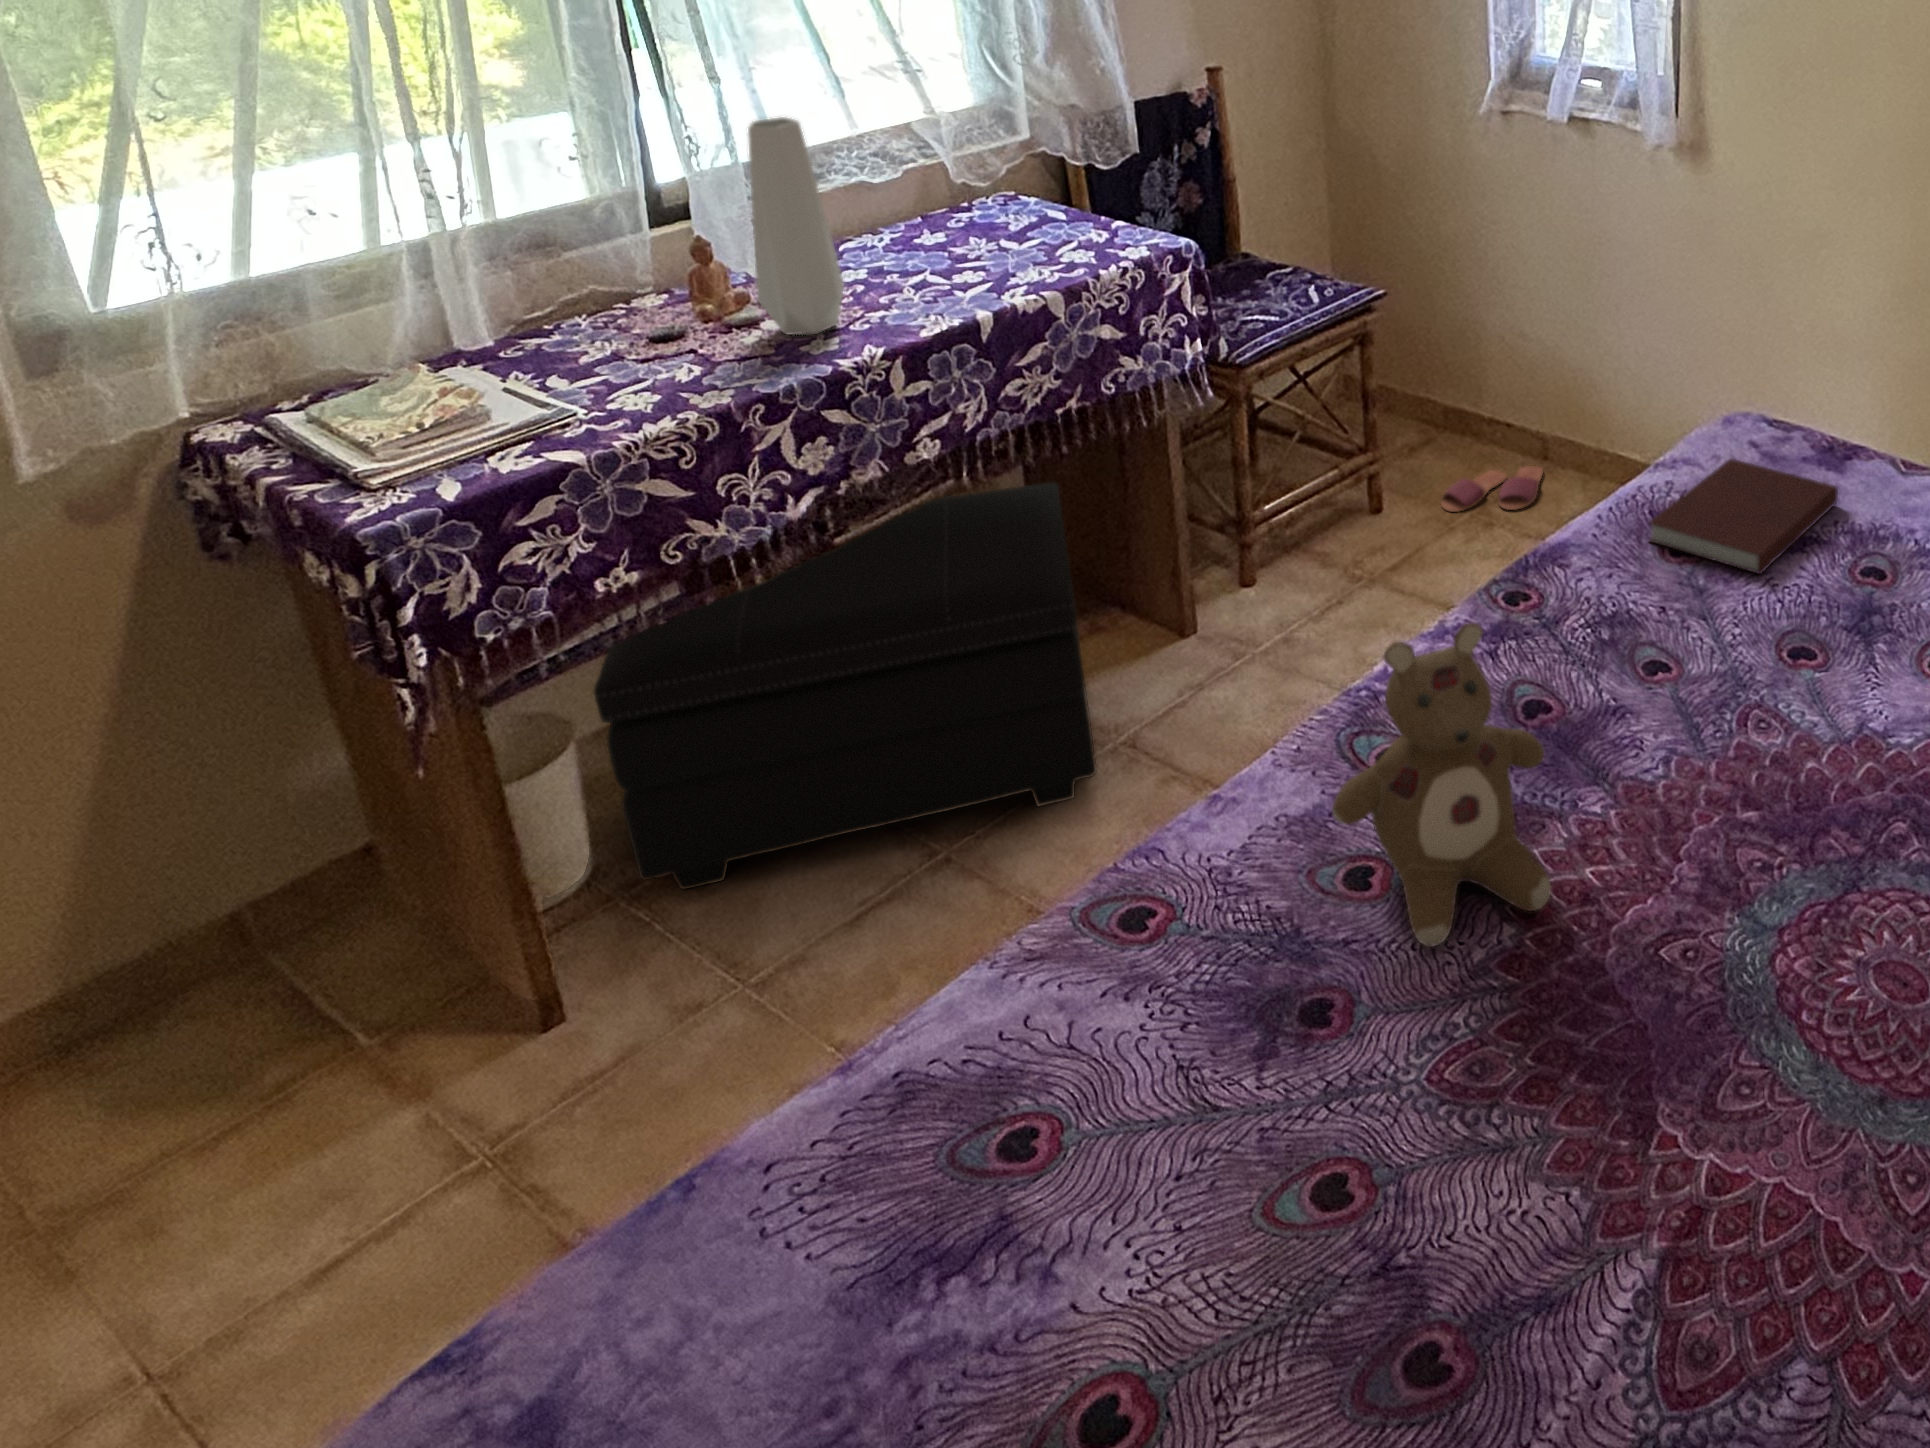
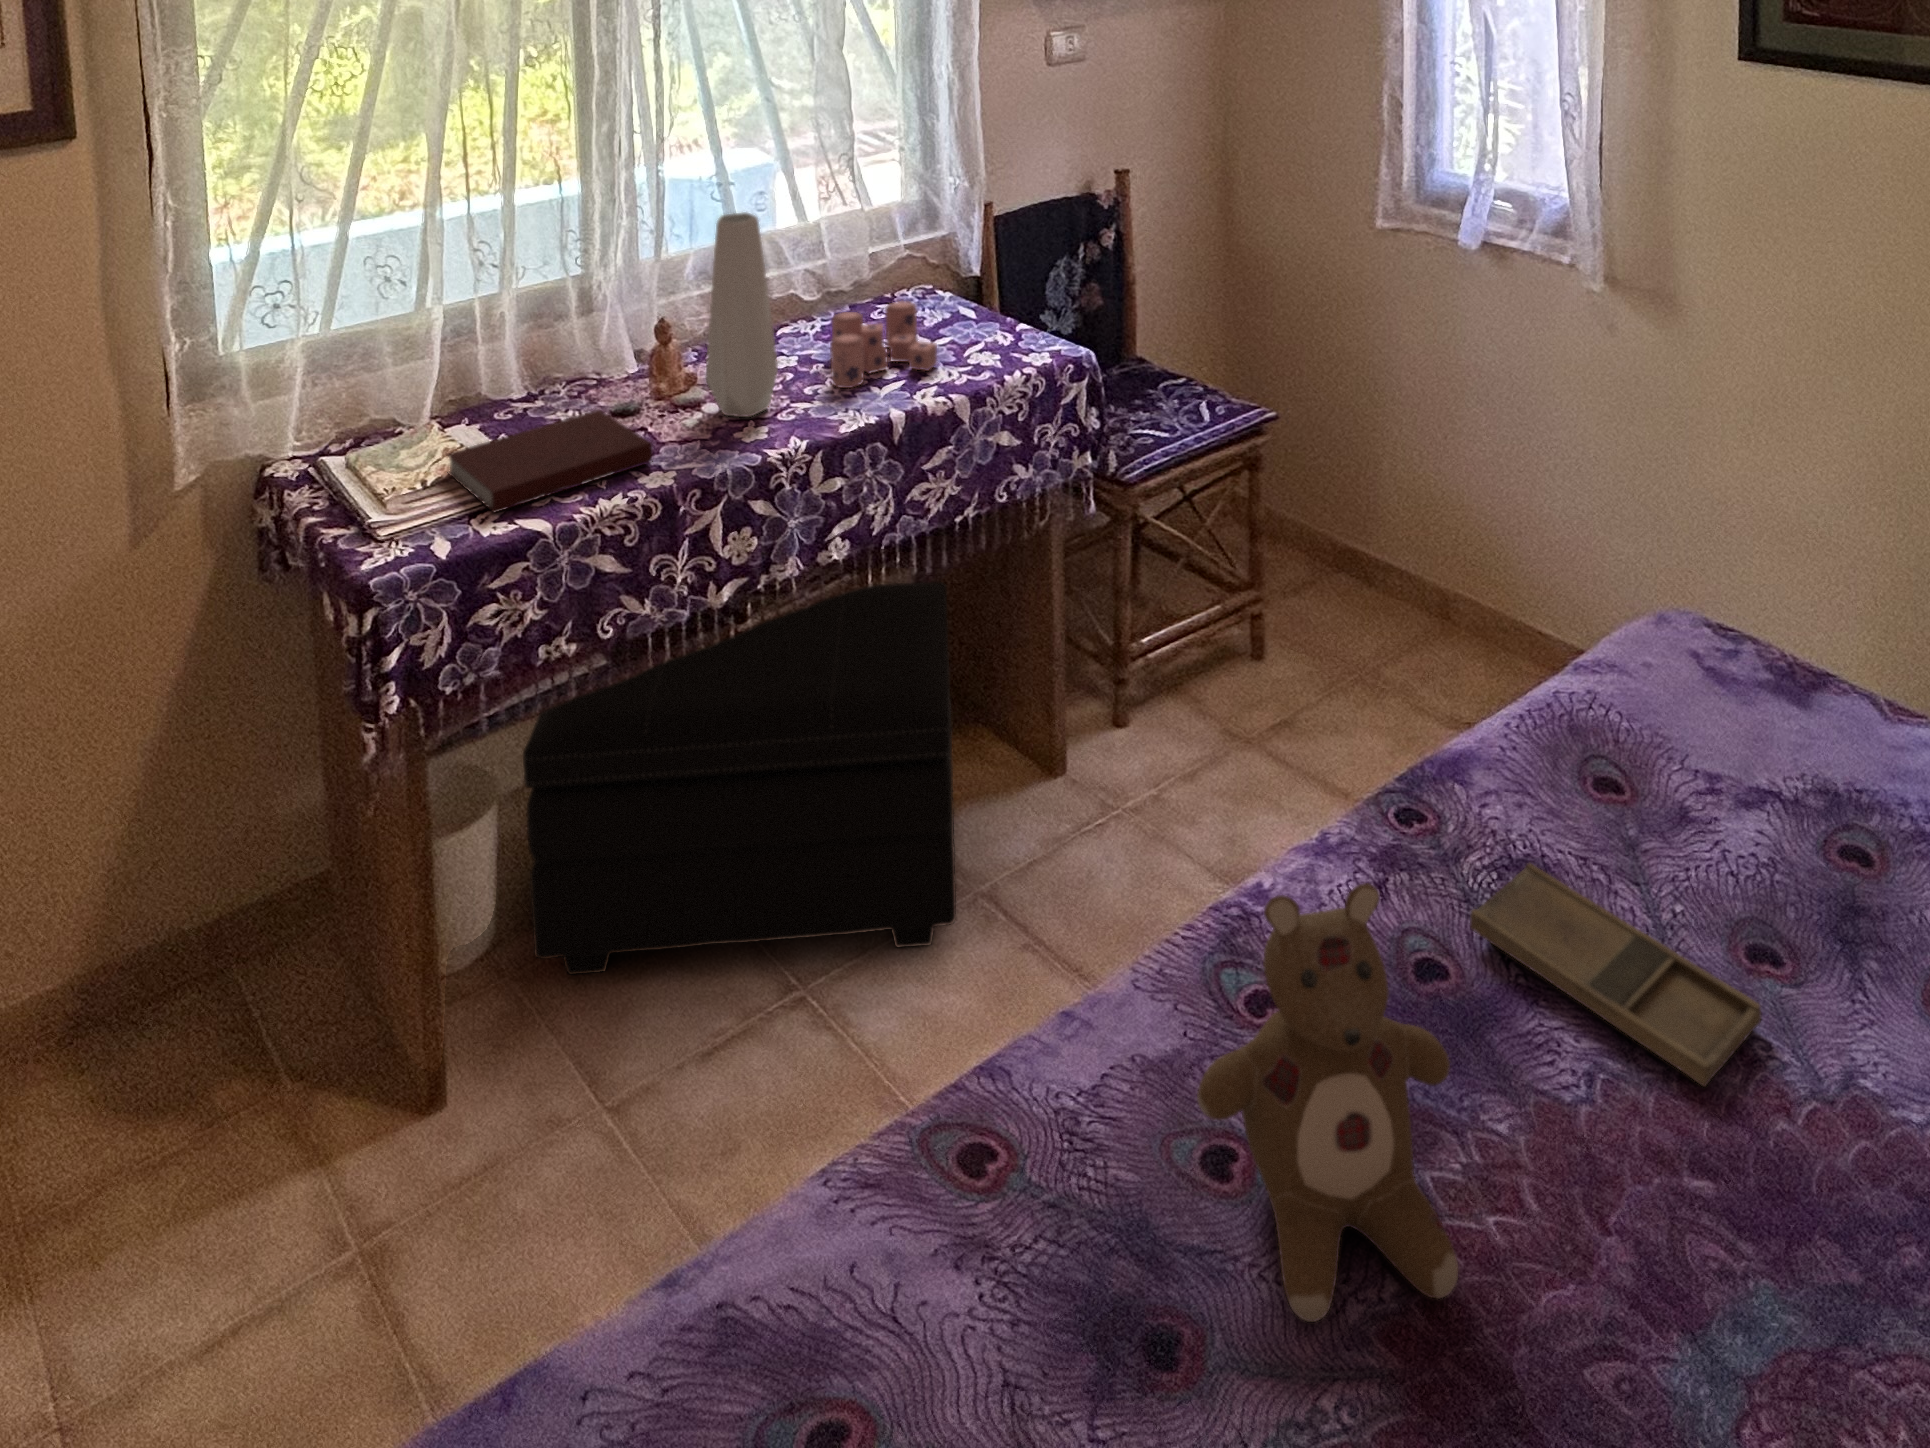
candle: none [900,210,1028,299] -> present [830,301,937,388]
notebook: present [1649,459,1838,574] -> present [447,410,653,512]
slippers: present [1441,466,1543,512] -> none [1324,610,1437,663]
tray: none [1564,613,1789,740] -> present [1470,863,1761,1086]

